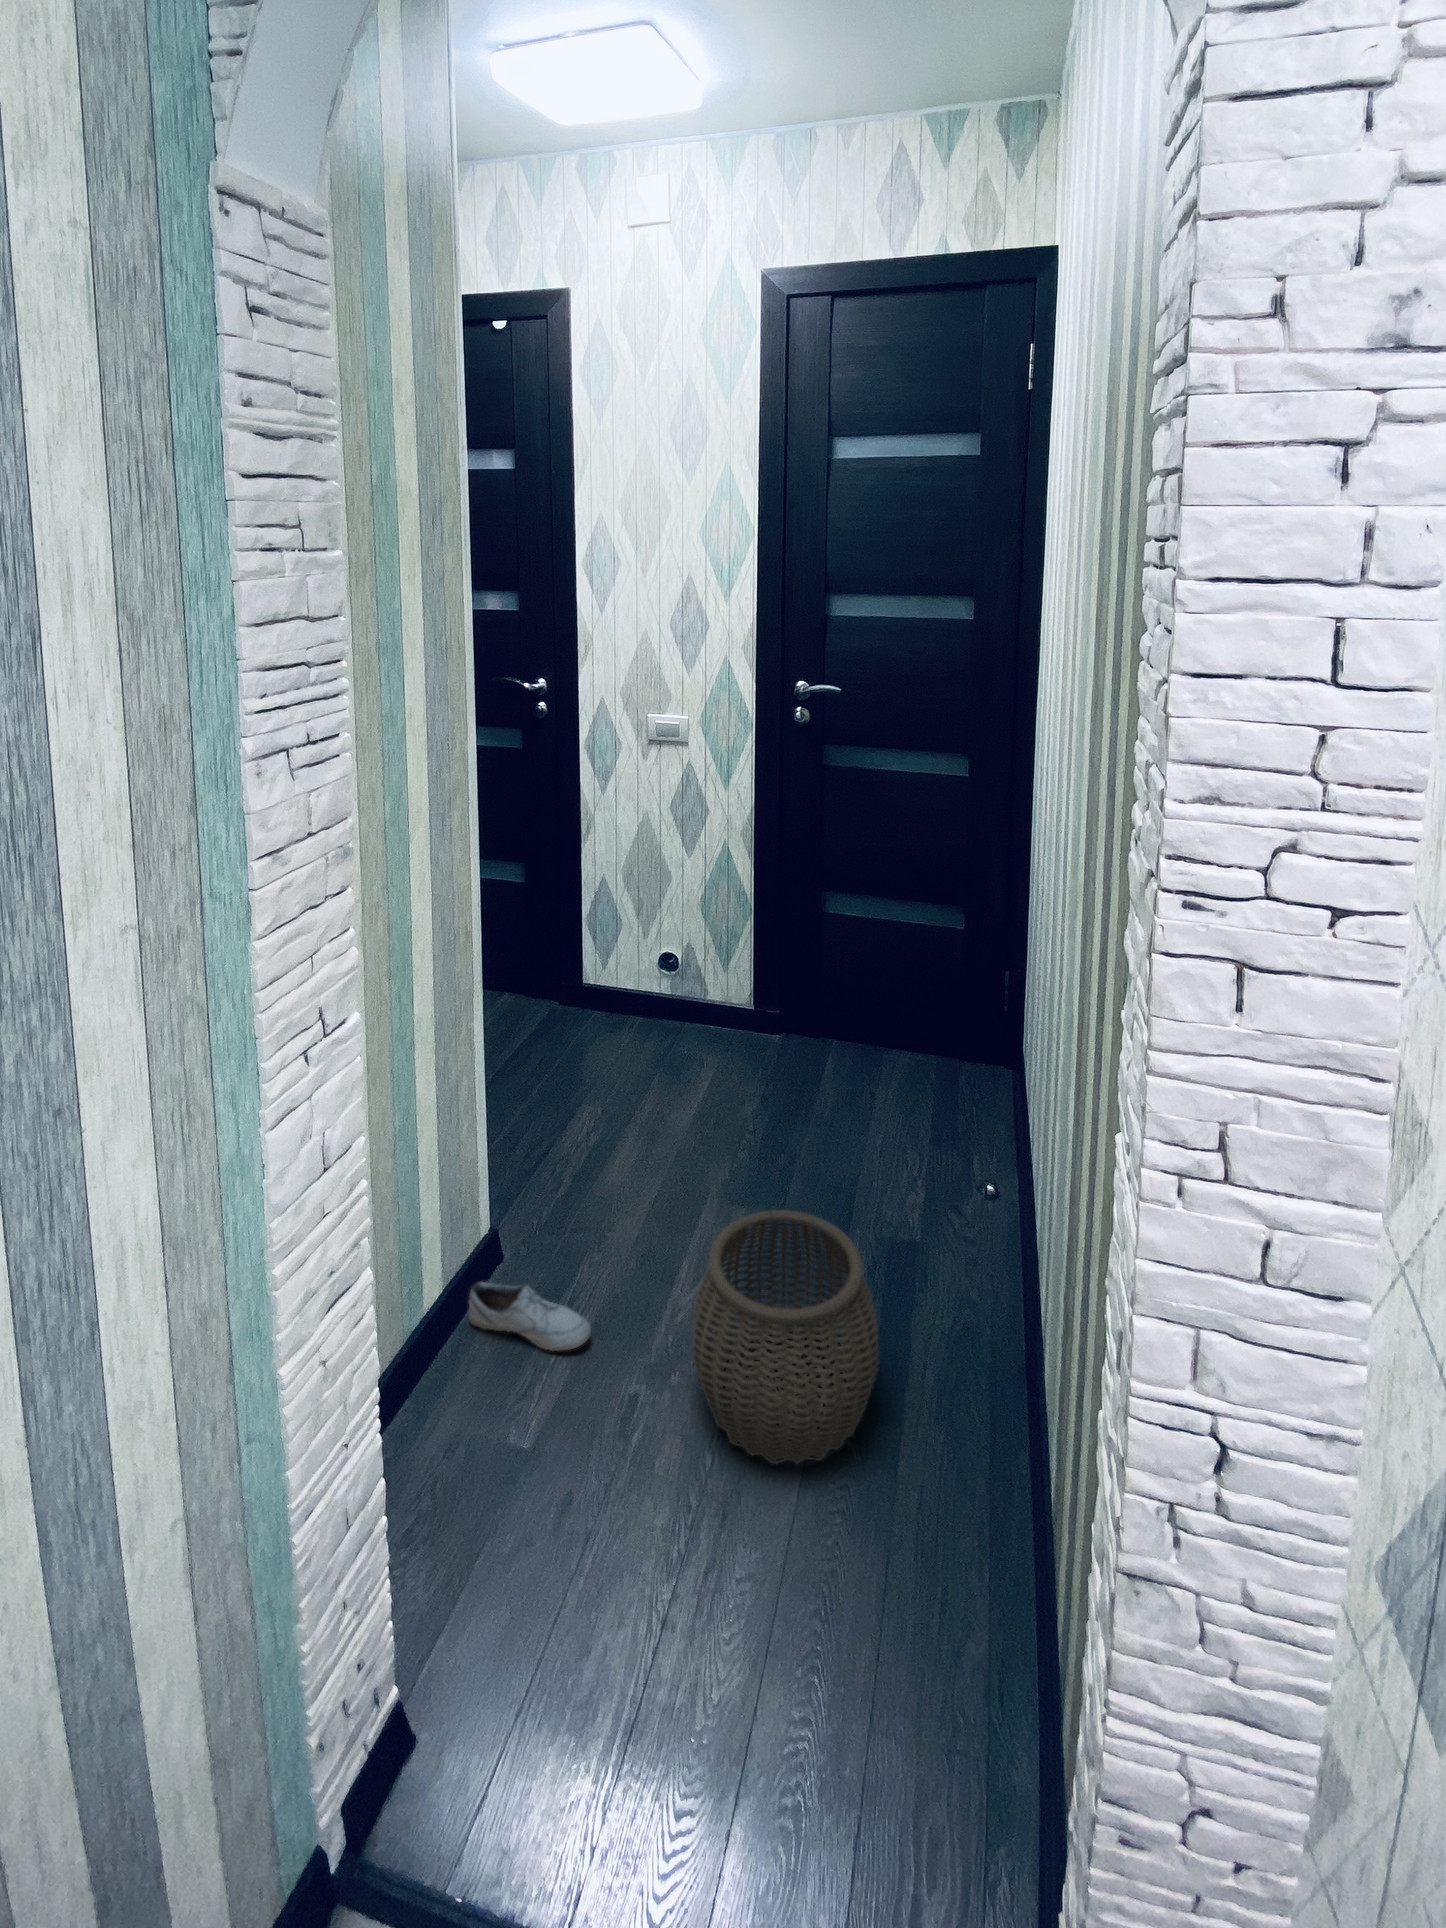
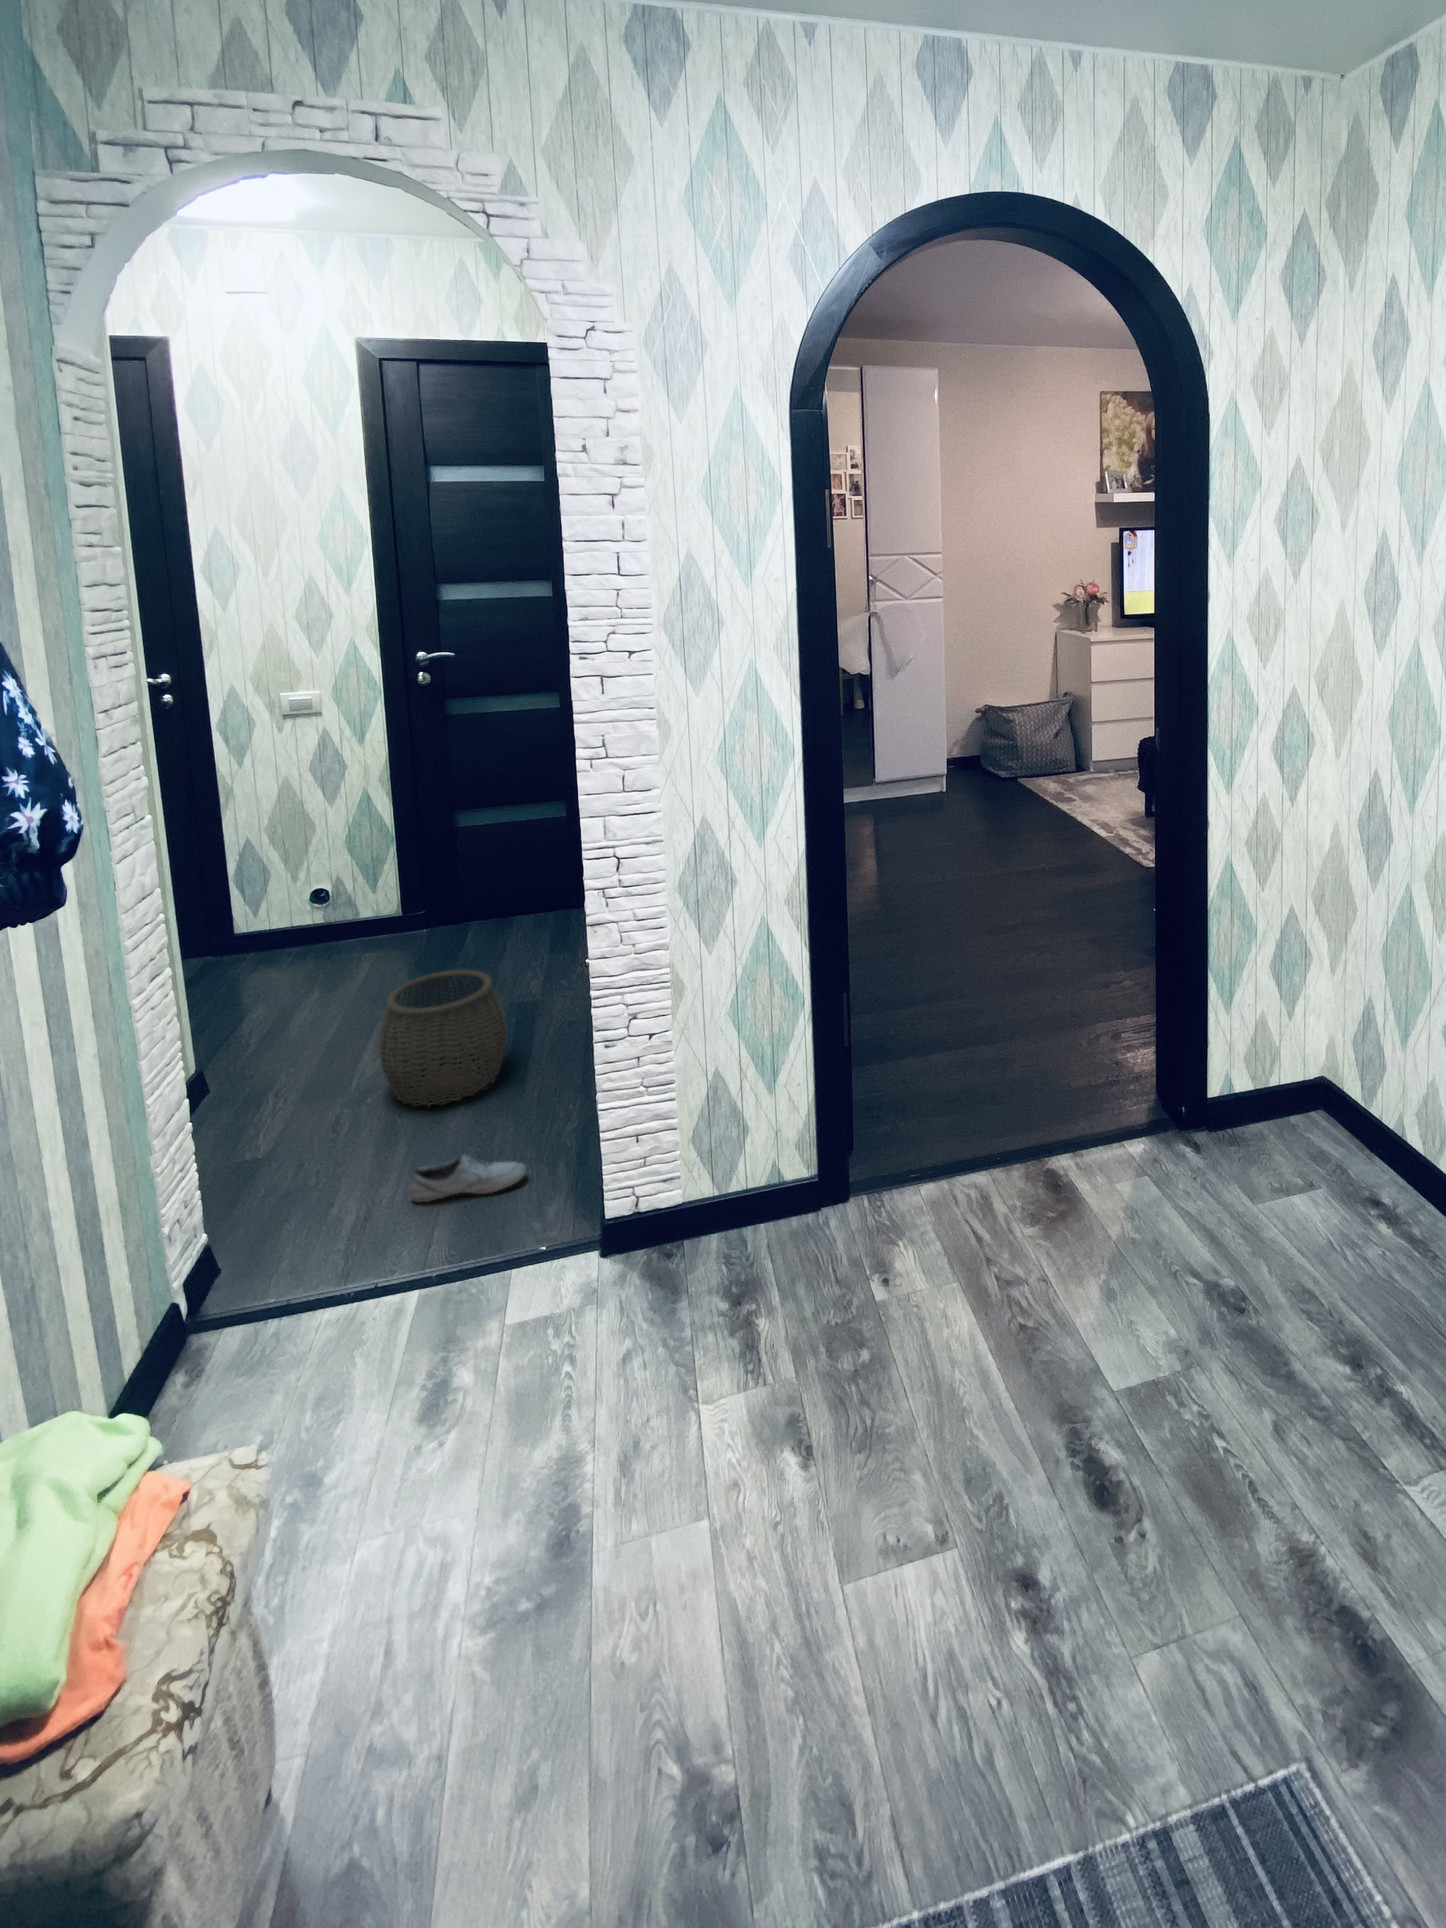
shoe: present [469,1282,591,1351] -> present [410,1154,526,1202]

